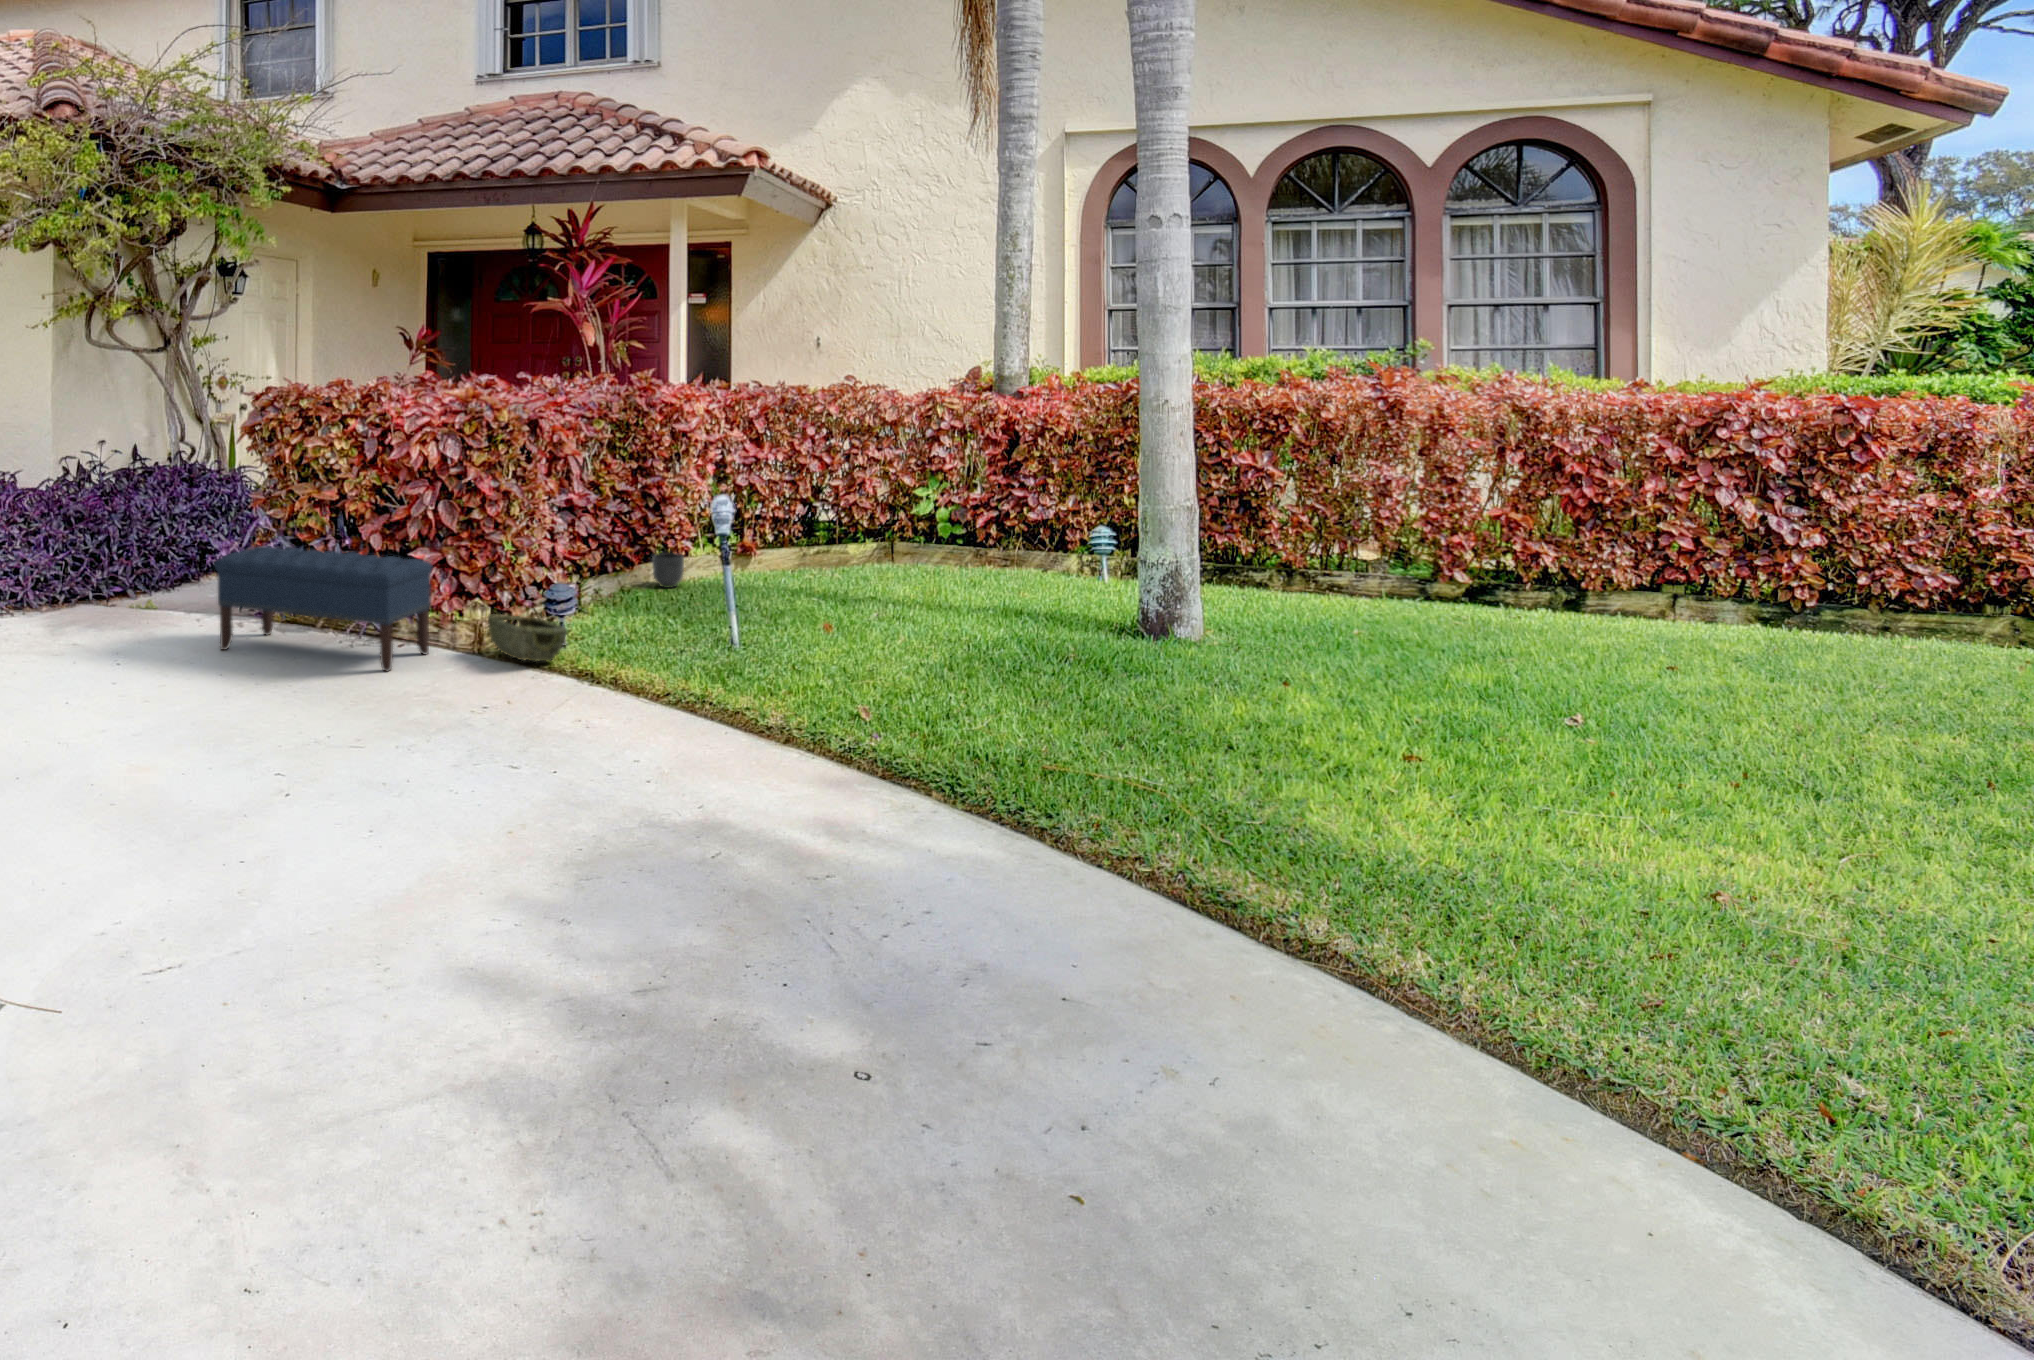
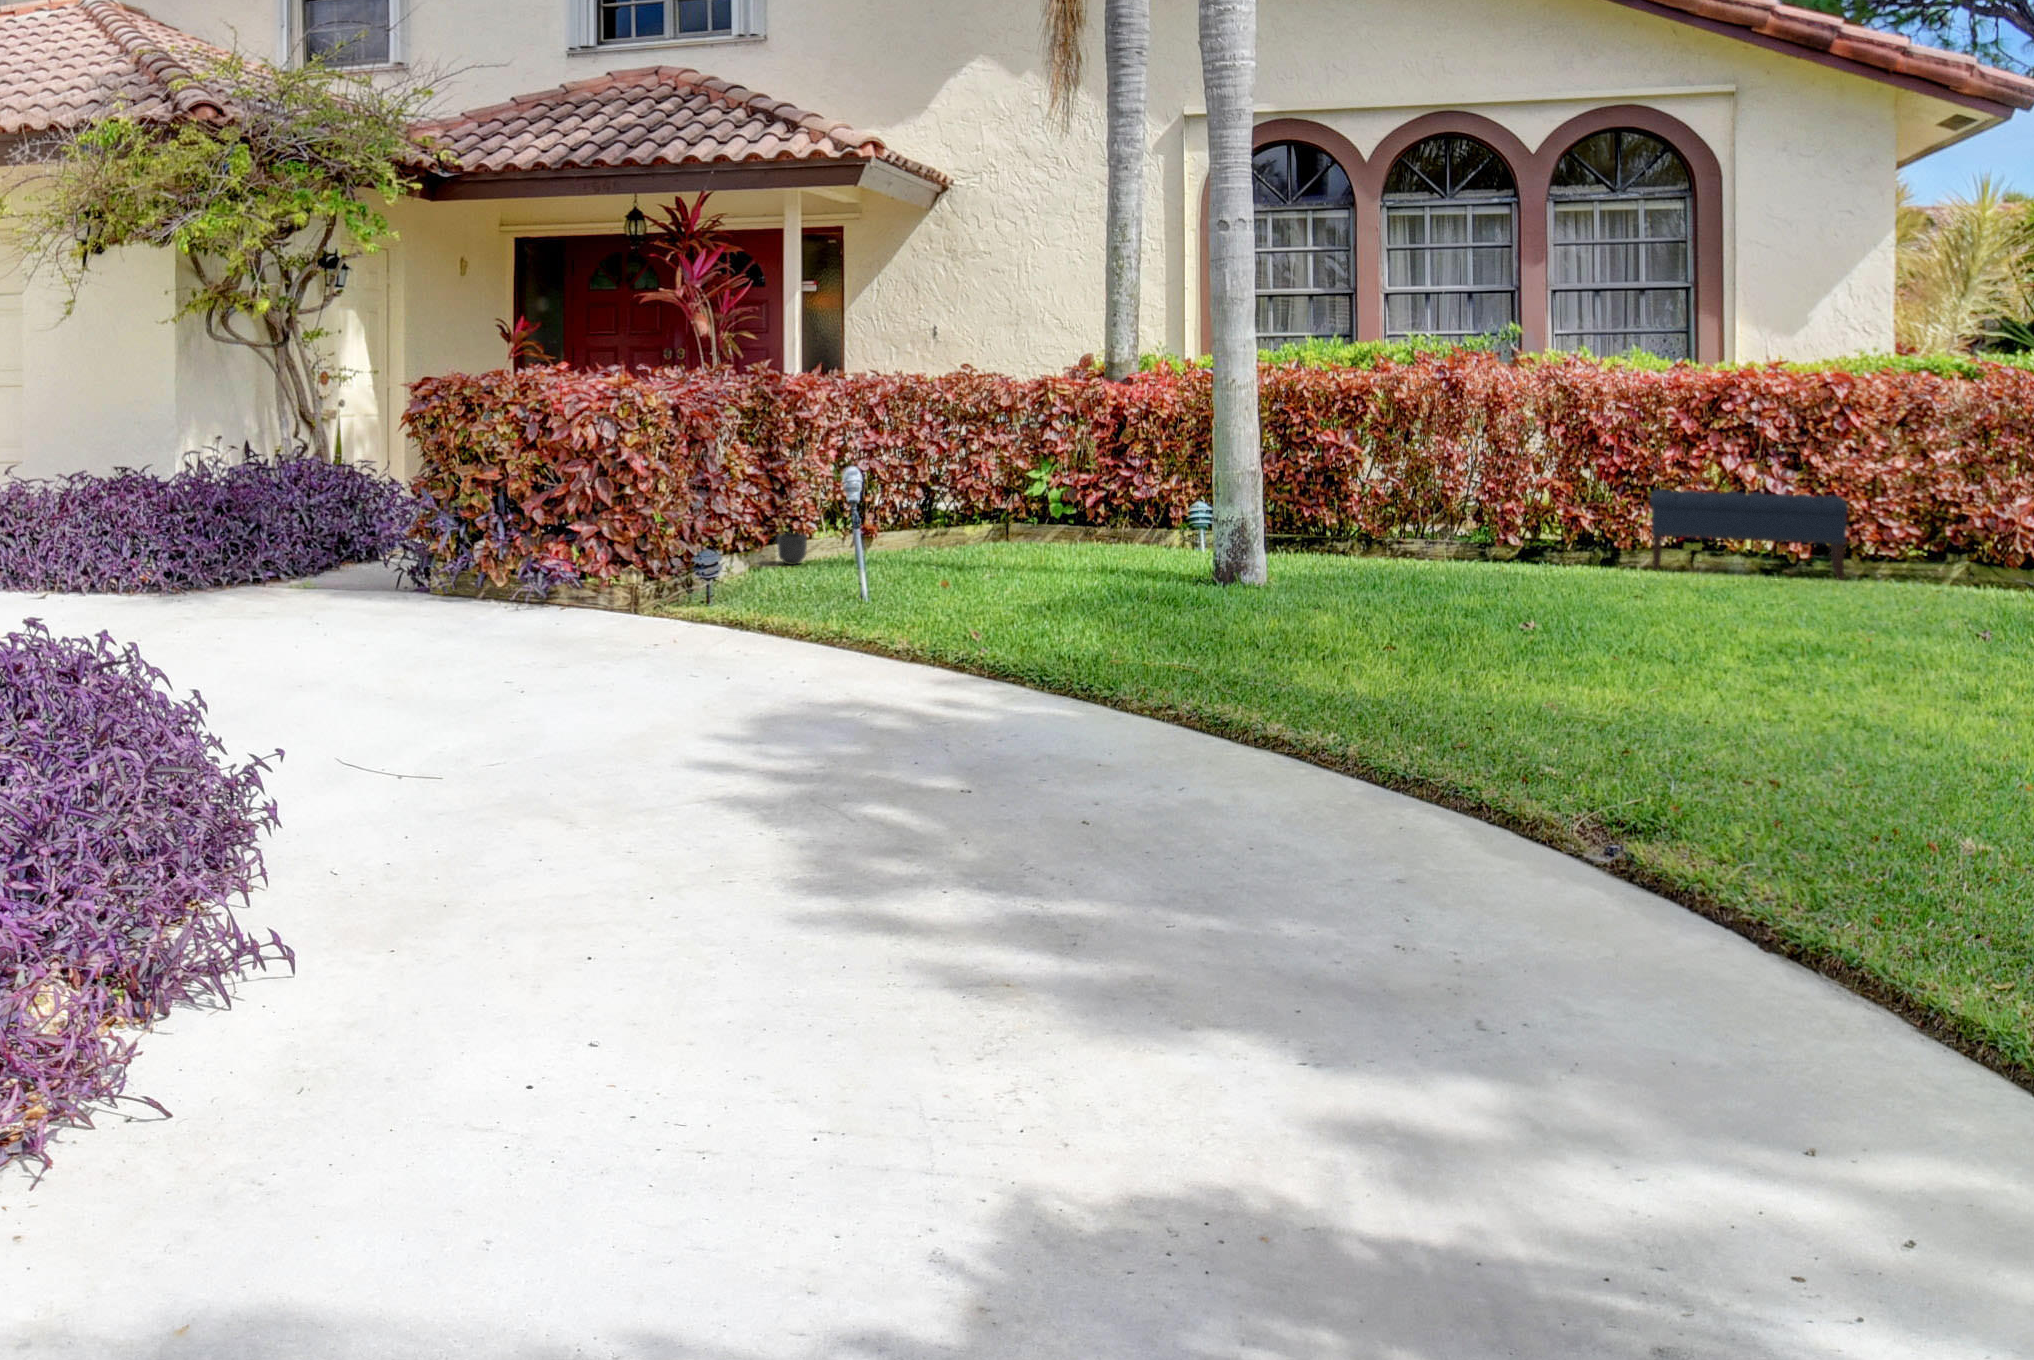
bench: present [215,546,433,672] -> present [1650,489,1848,580]
woven basket: present [488,614,567,662] -> none [641,575,712,614]

